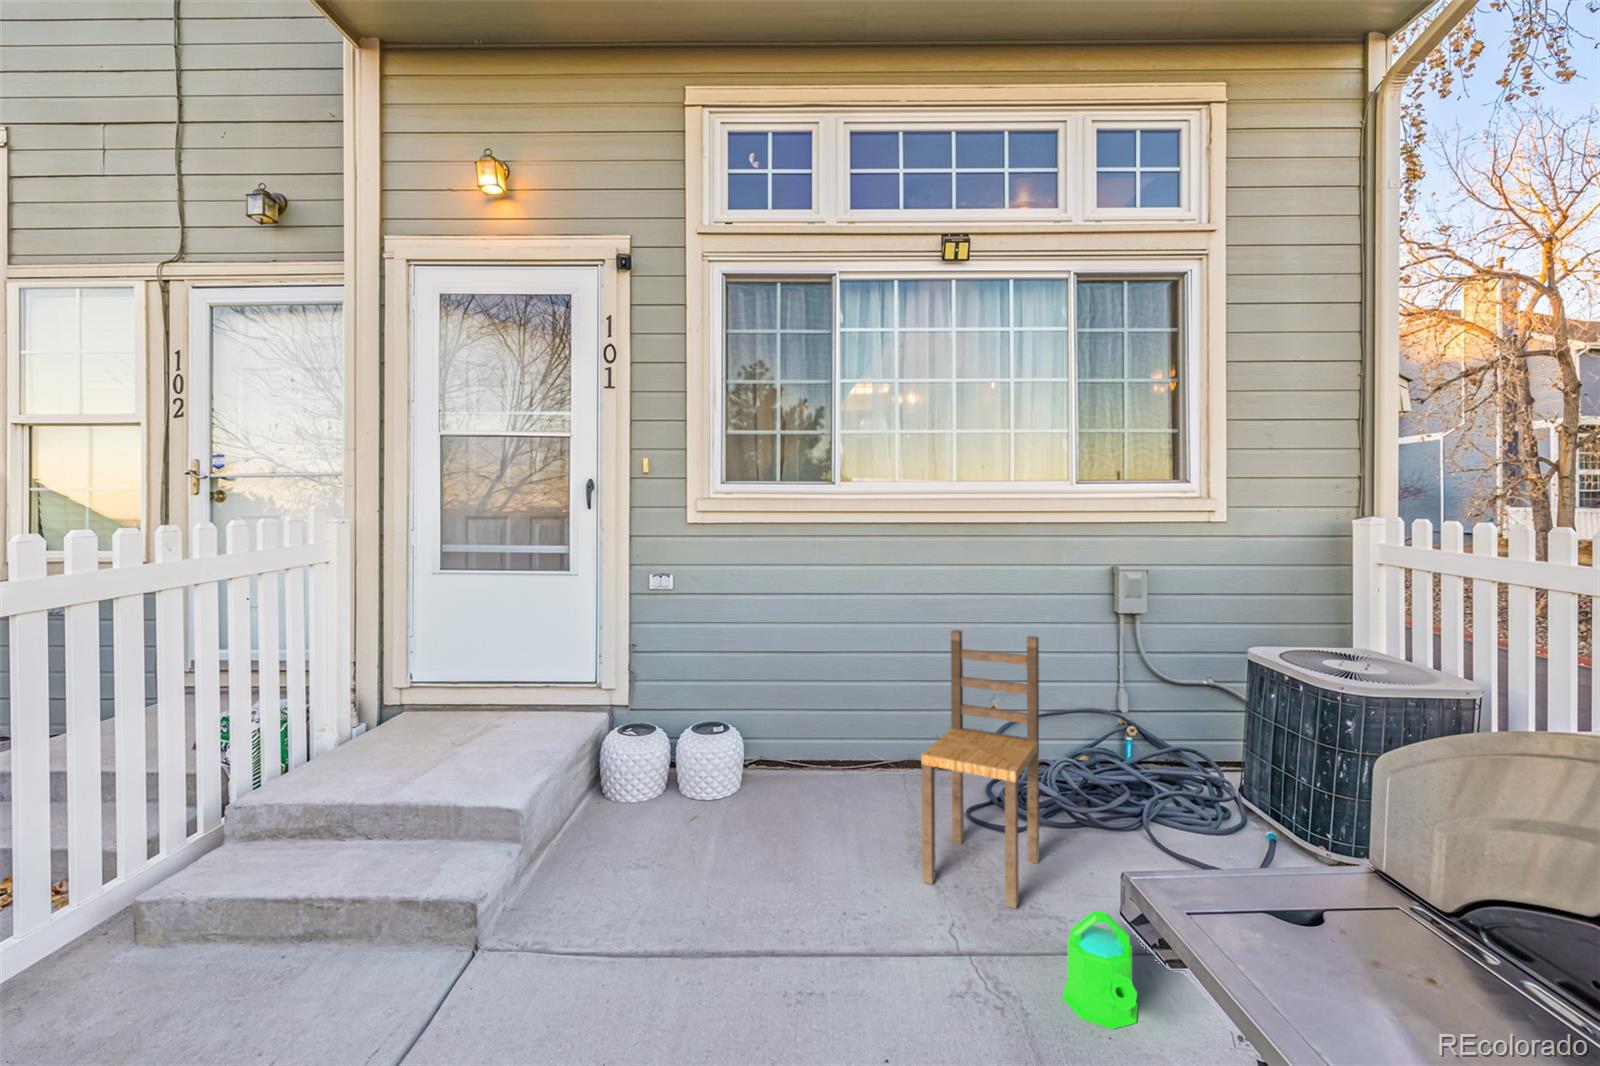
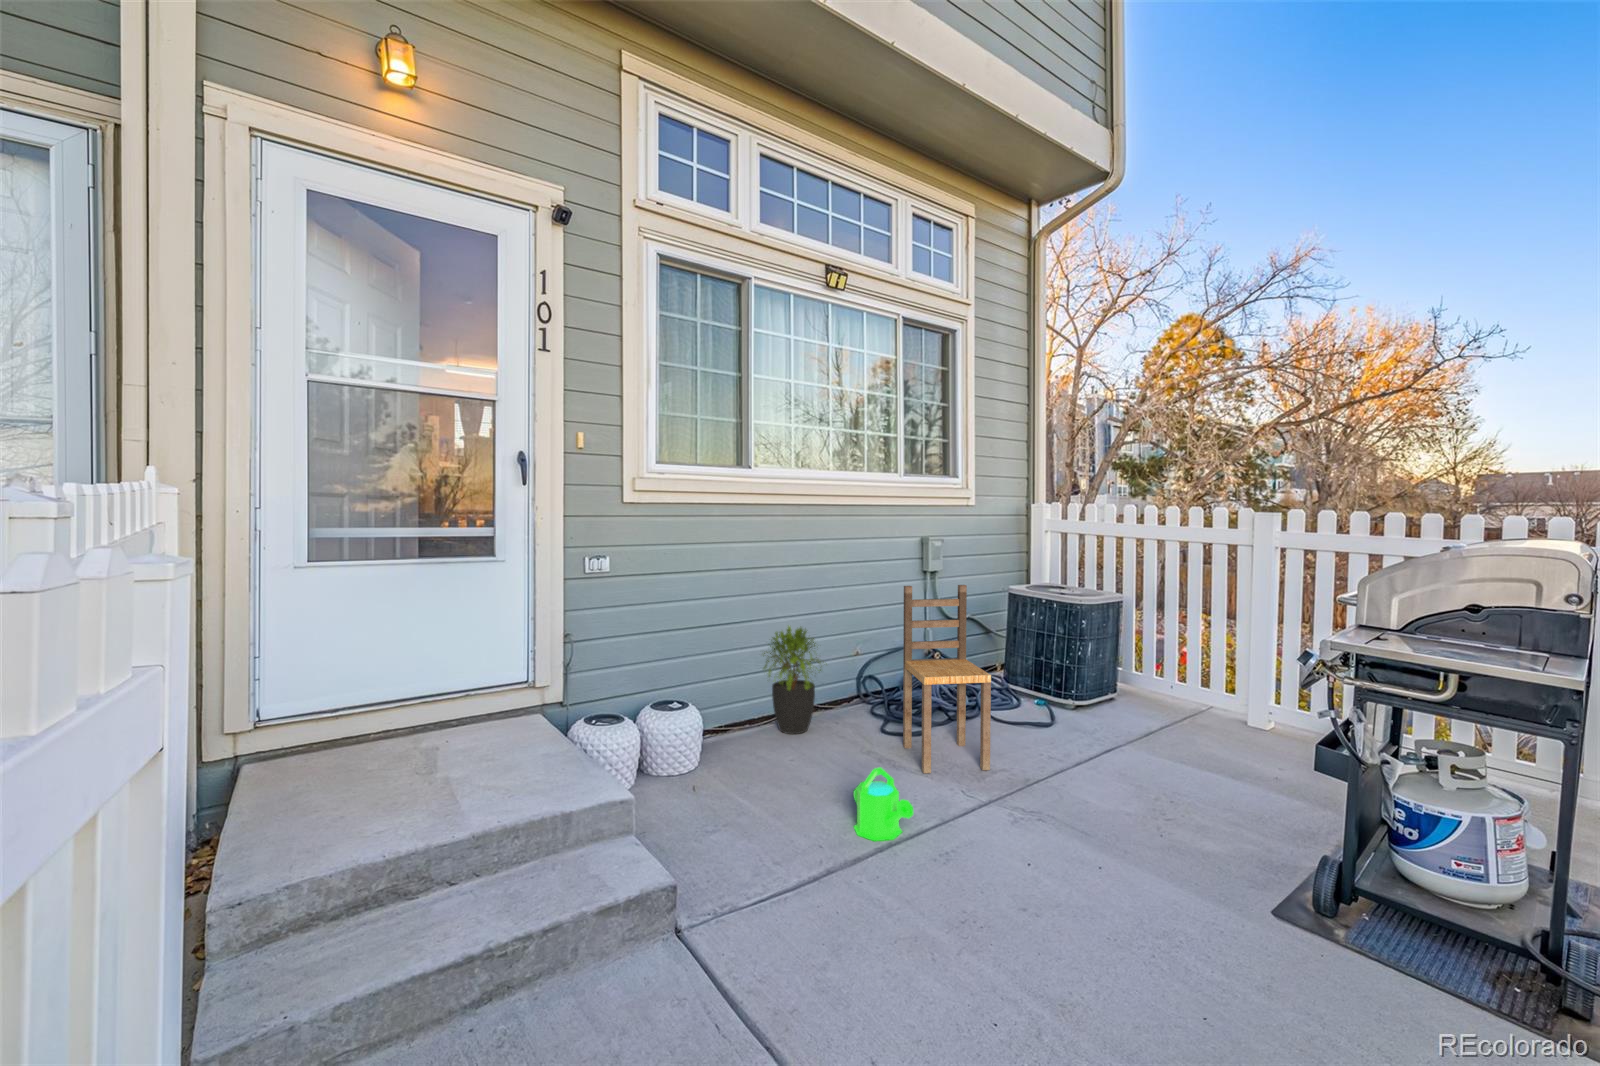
potted plant: none [824,661,897,789] -> present [763,626,821,734]
watering can: present [1062,911,1138,1029] -> present [854,767,913,841]

